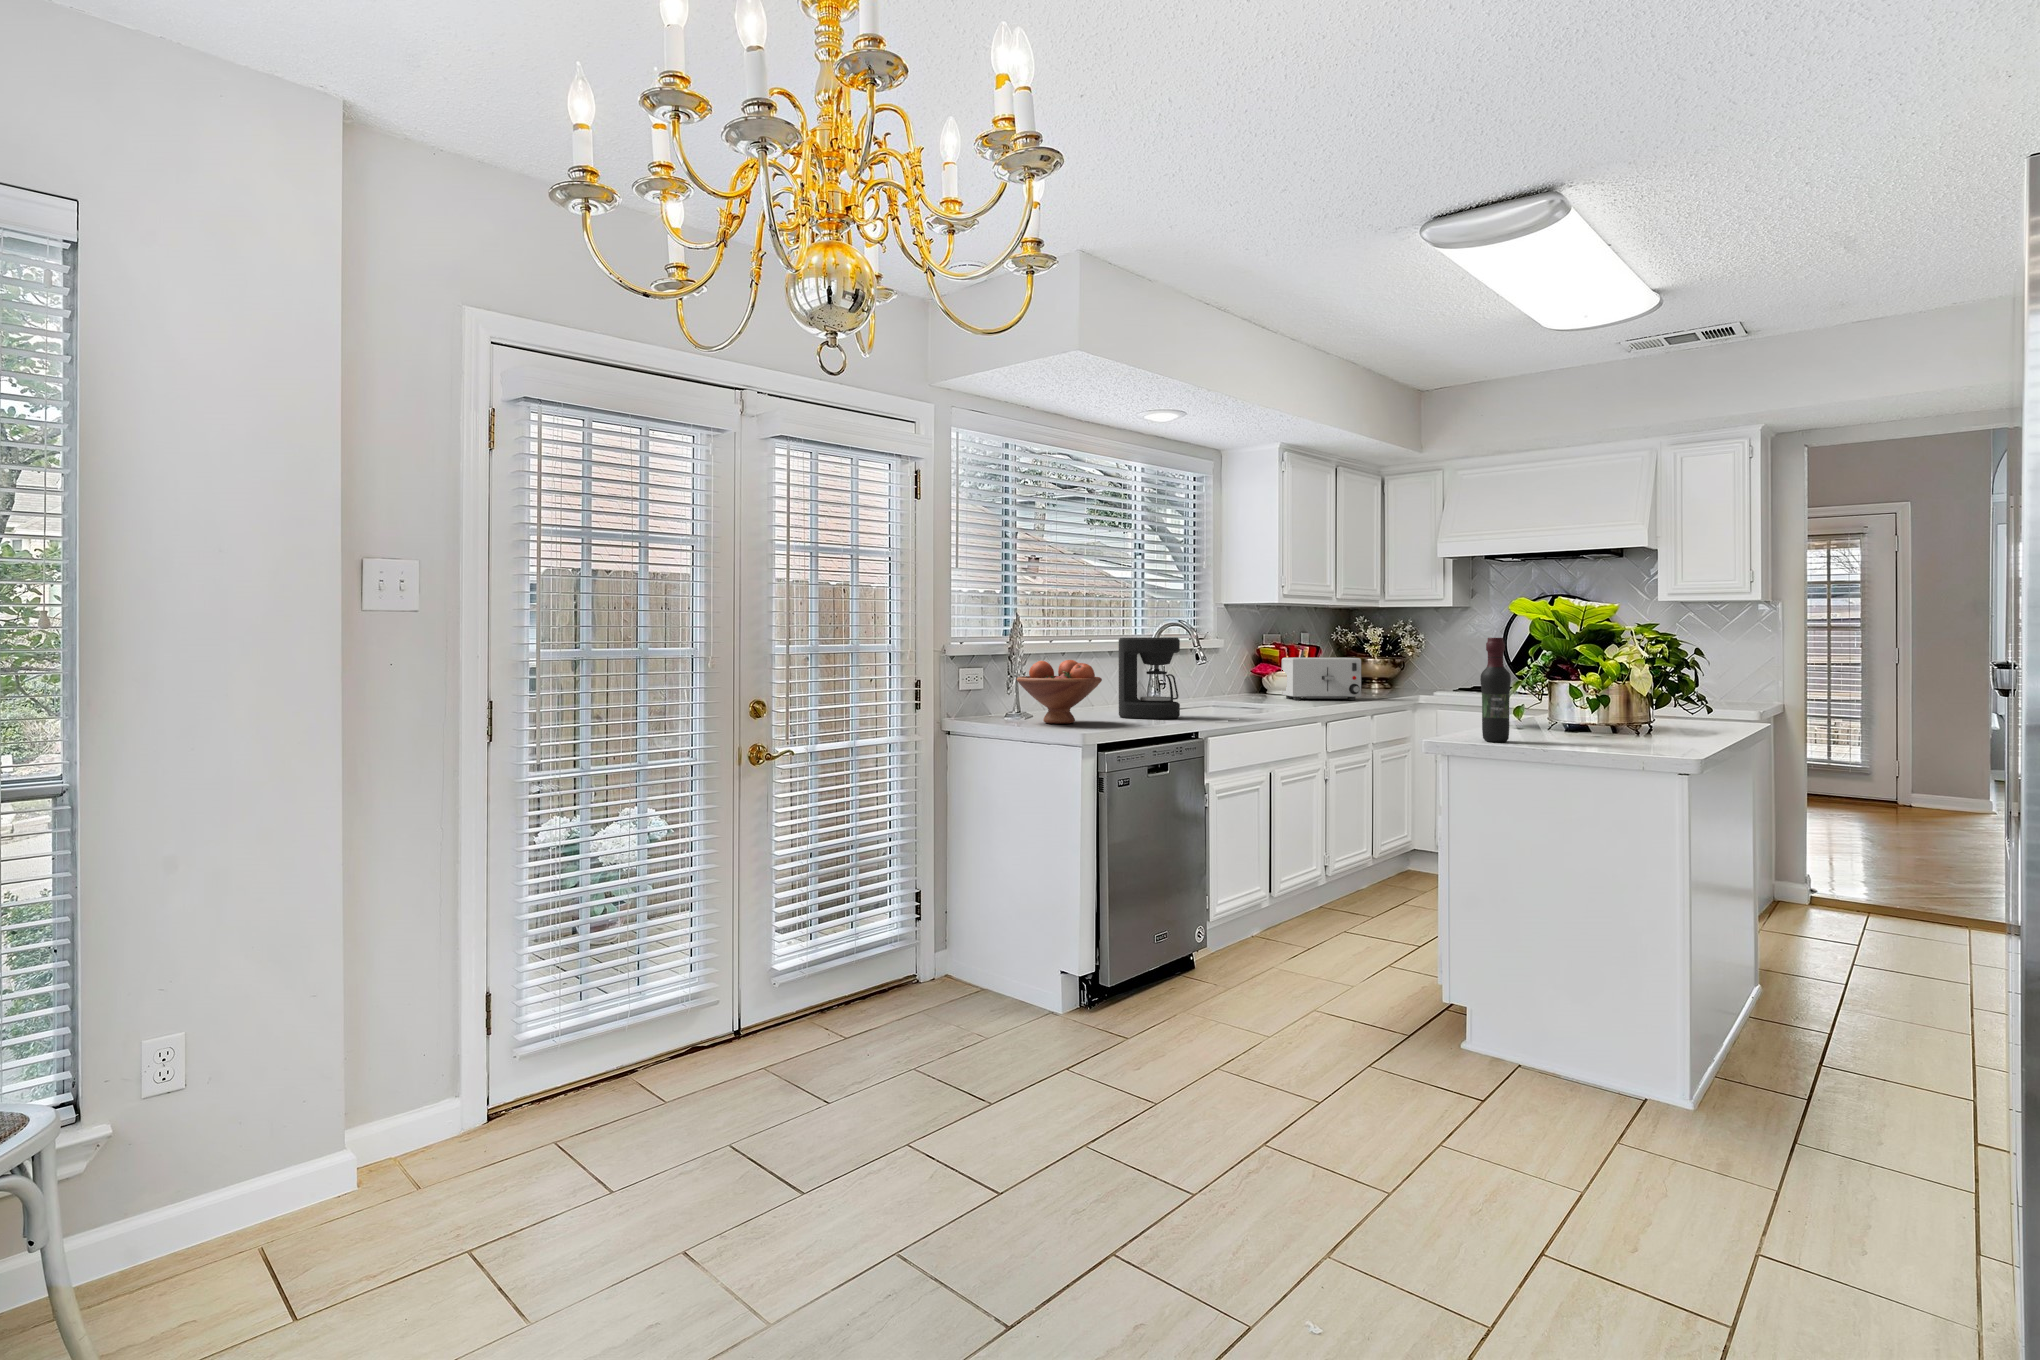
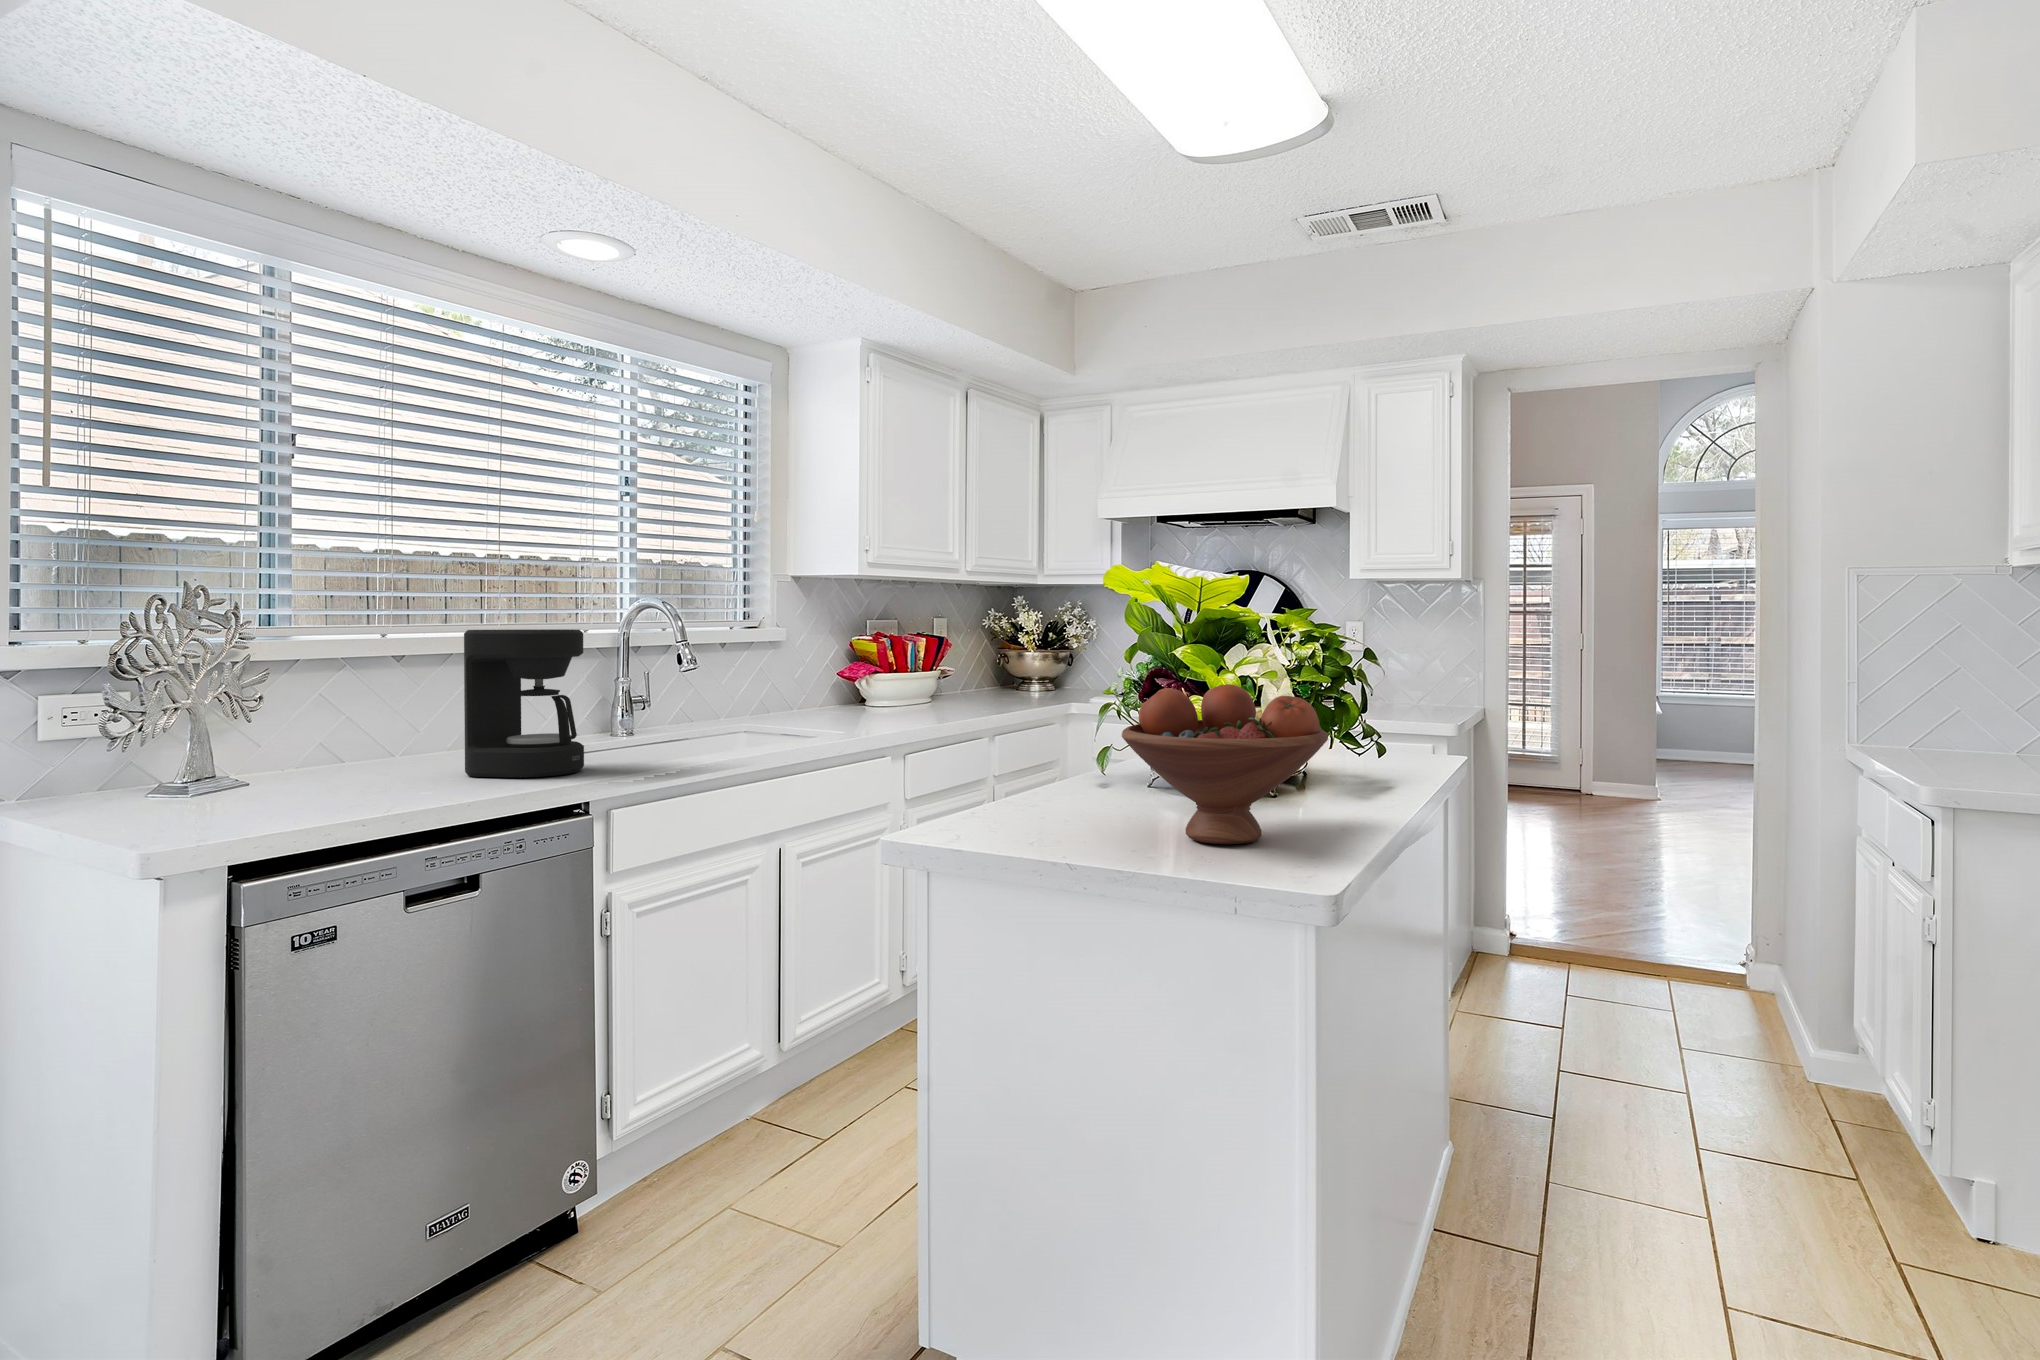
wine bottle: present [1480,638,1511,742] -> none [992,635,1043,838]
toaster: present [1282,657,1361,700] -> none [879,653,982,716]
fruit bowl: present [1017,660,1102,724] -> present [1122,684,1328,844]

